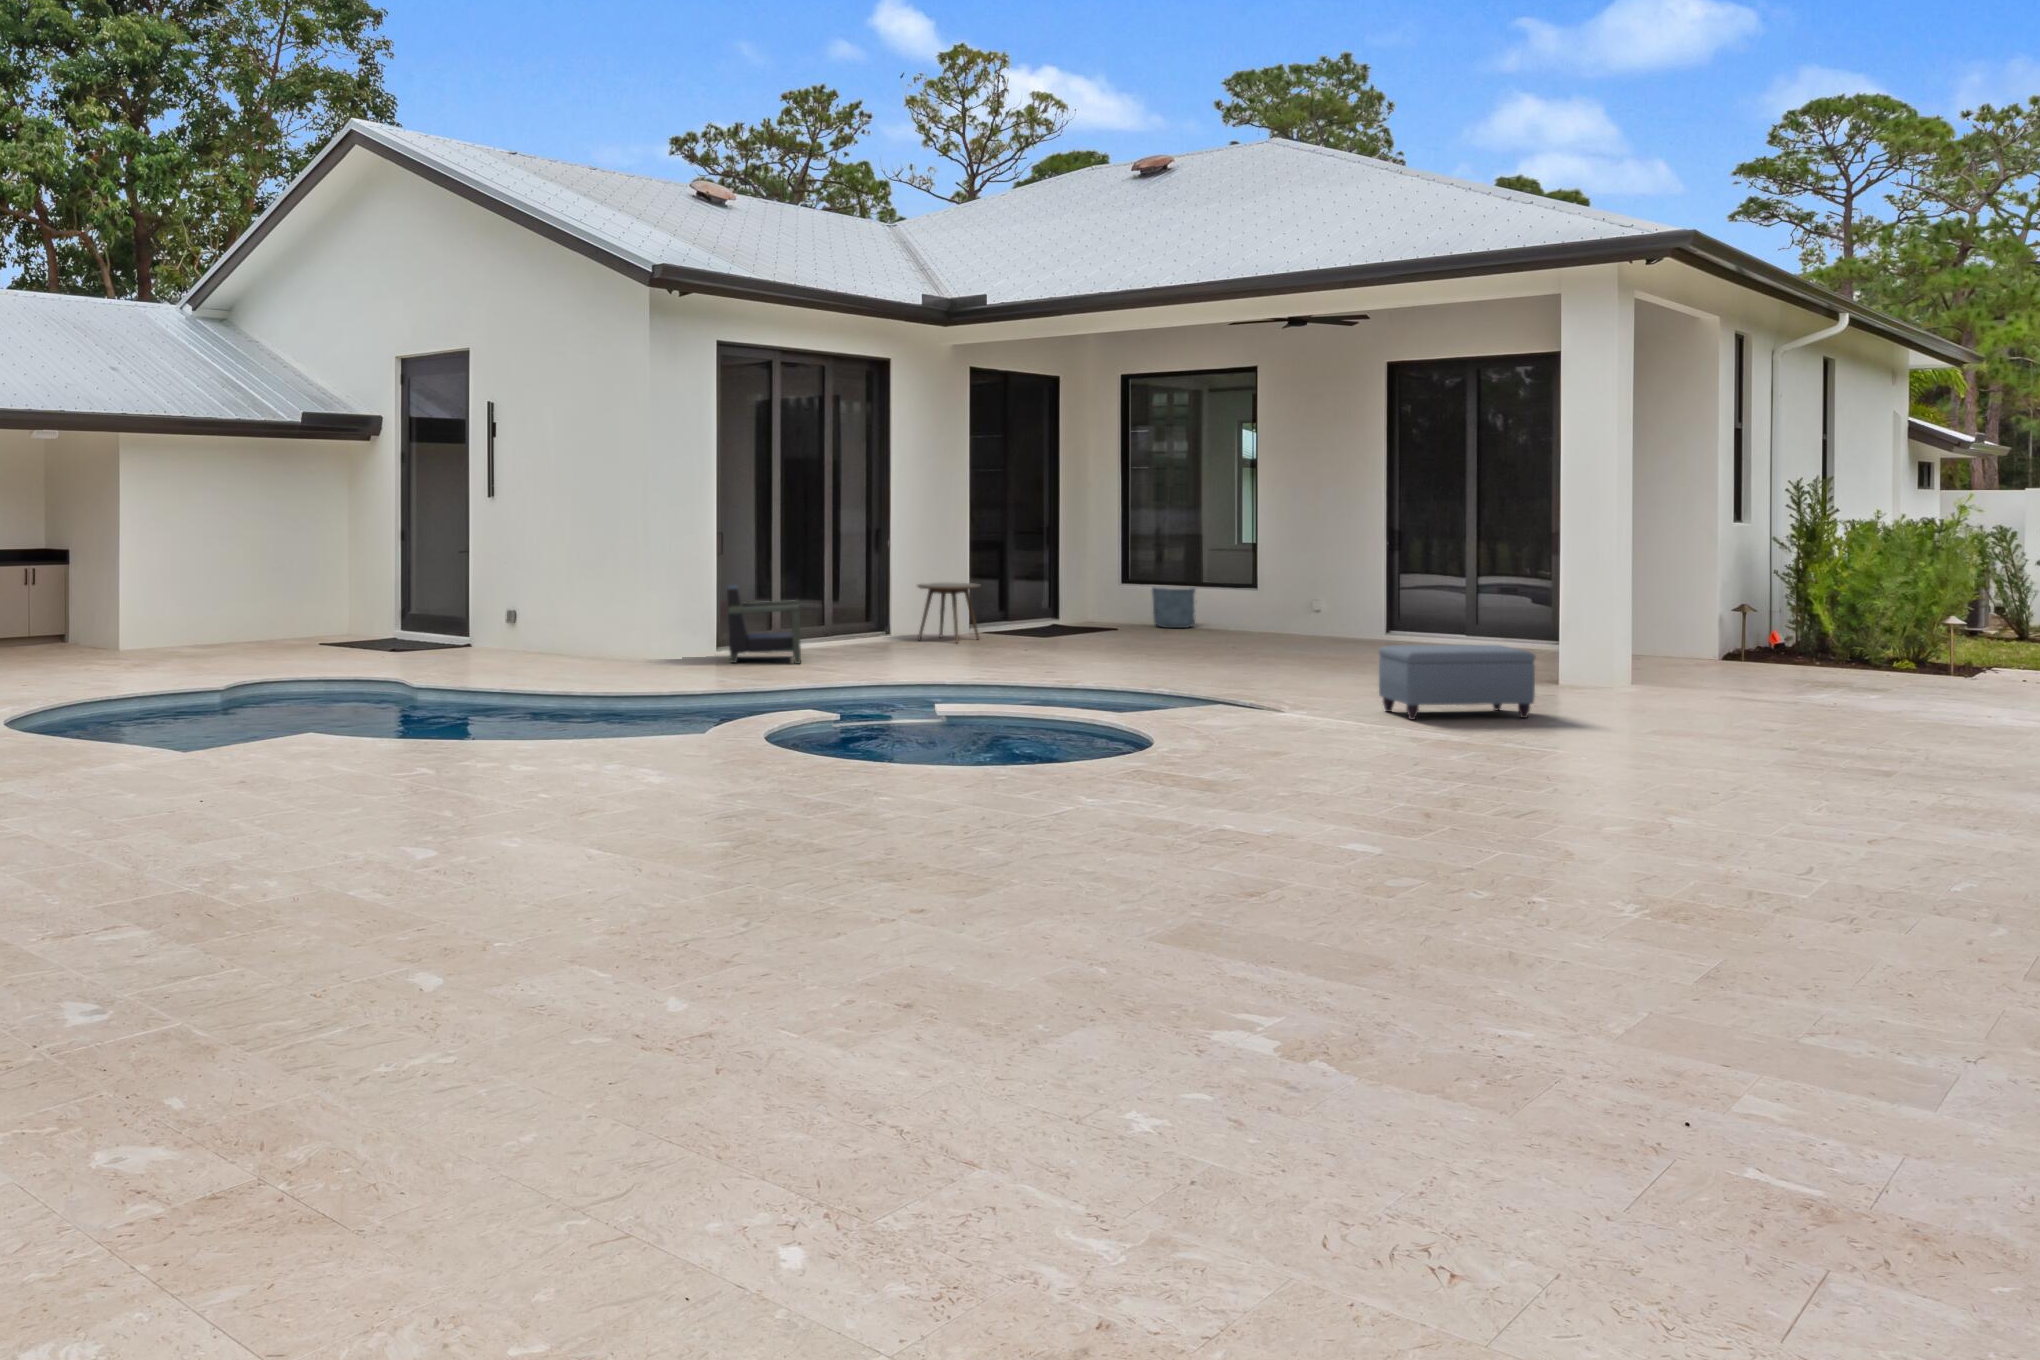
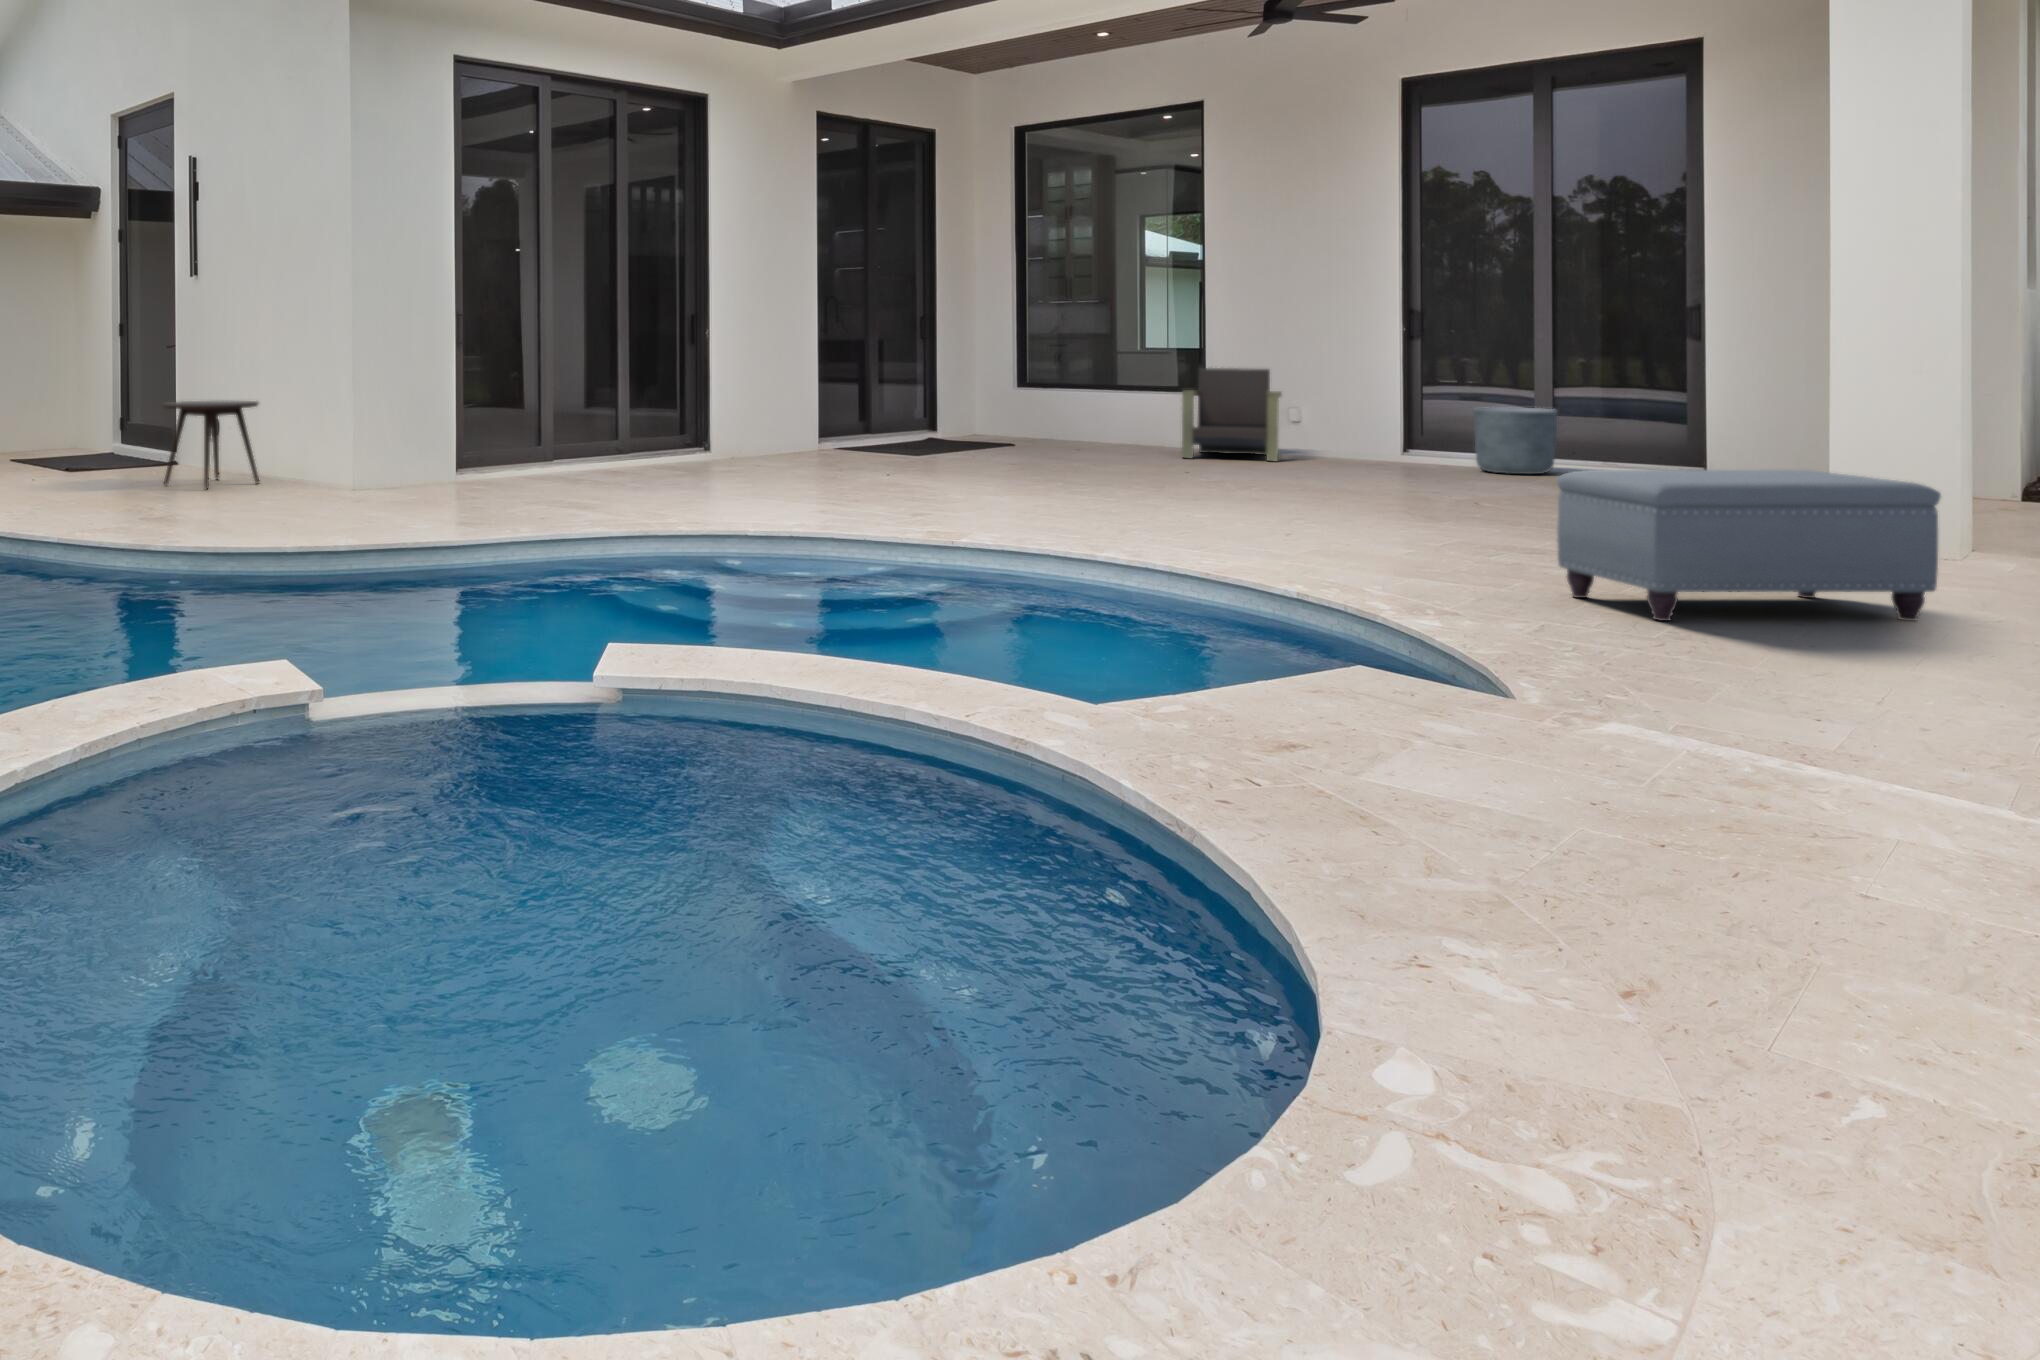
side table: present [918,583,980,642] -> present [163,400,259,489]
armchair: present [727,585,801,664] -> present [1182,368,1282,461]
planter: present [1152,587,1195,628] -> present [1474,407,1558,474]

